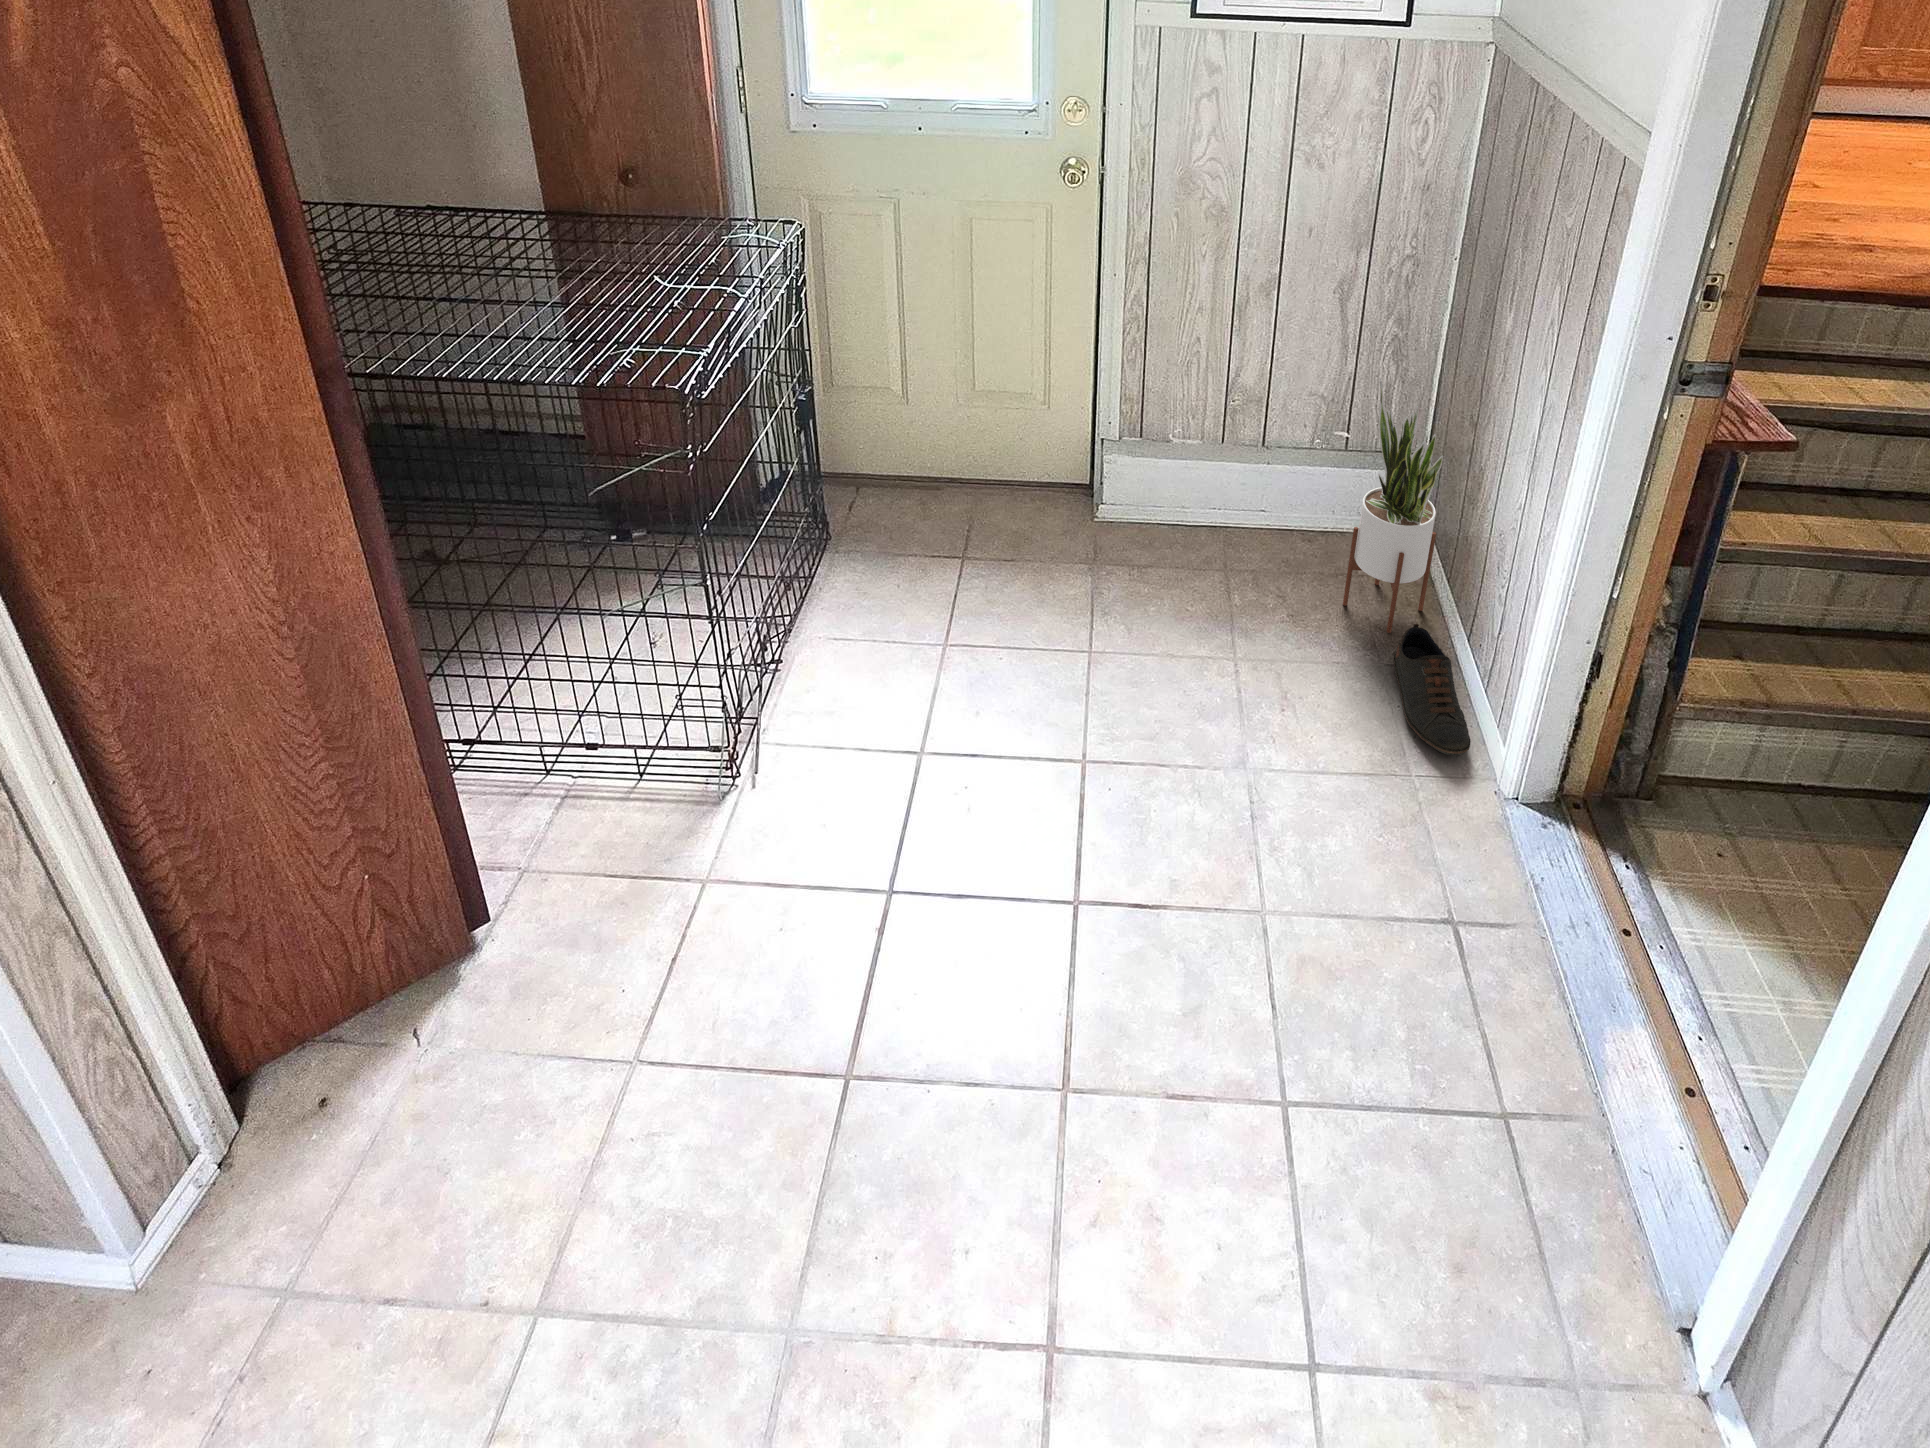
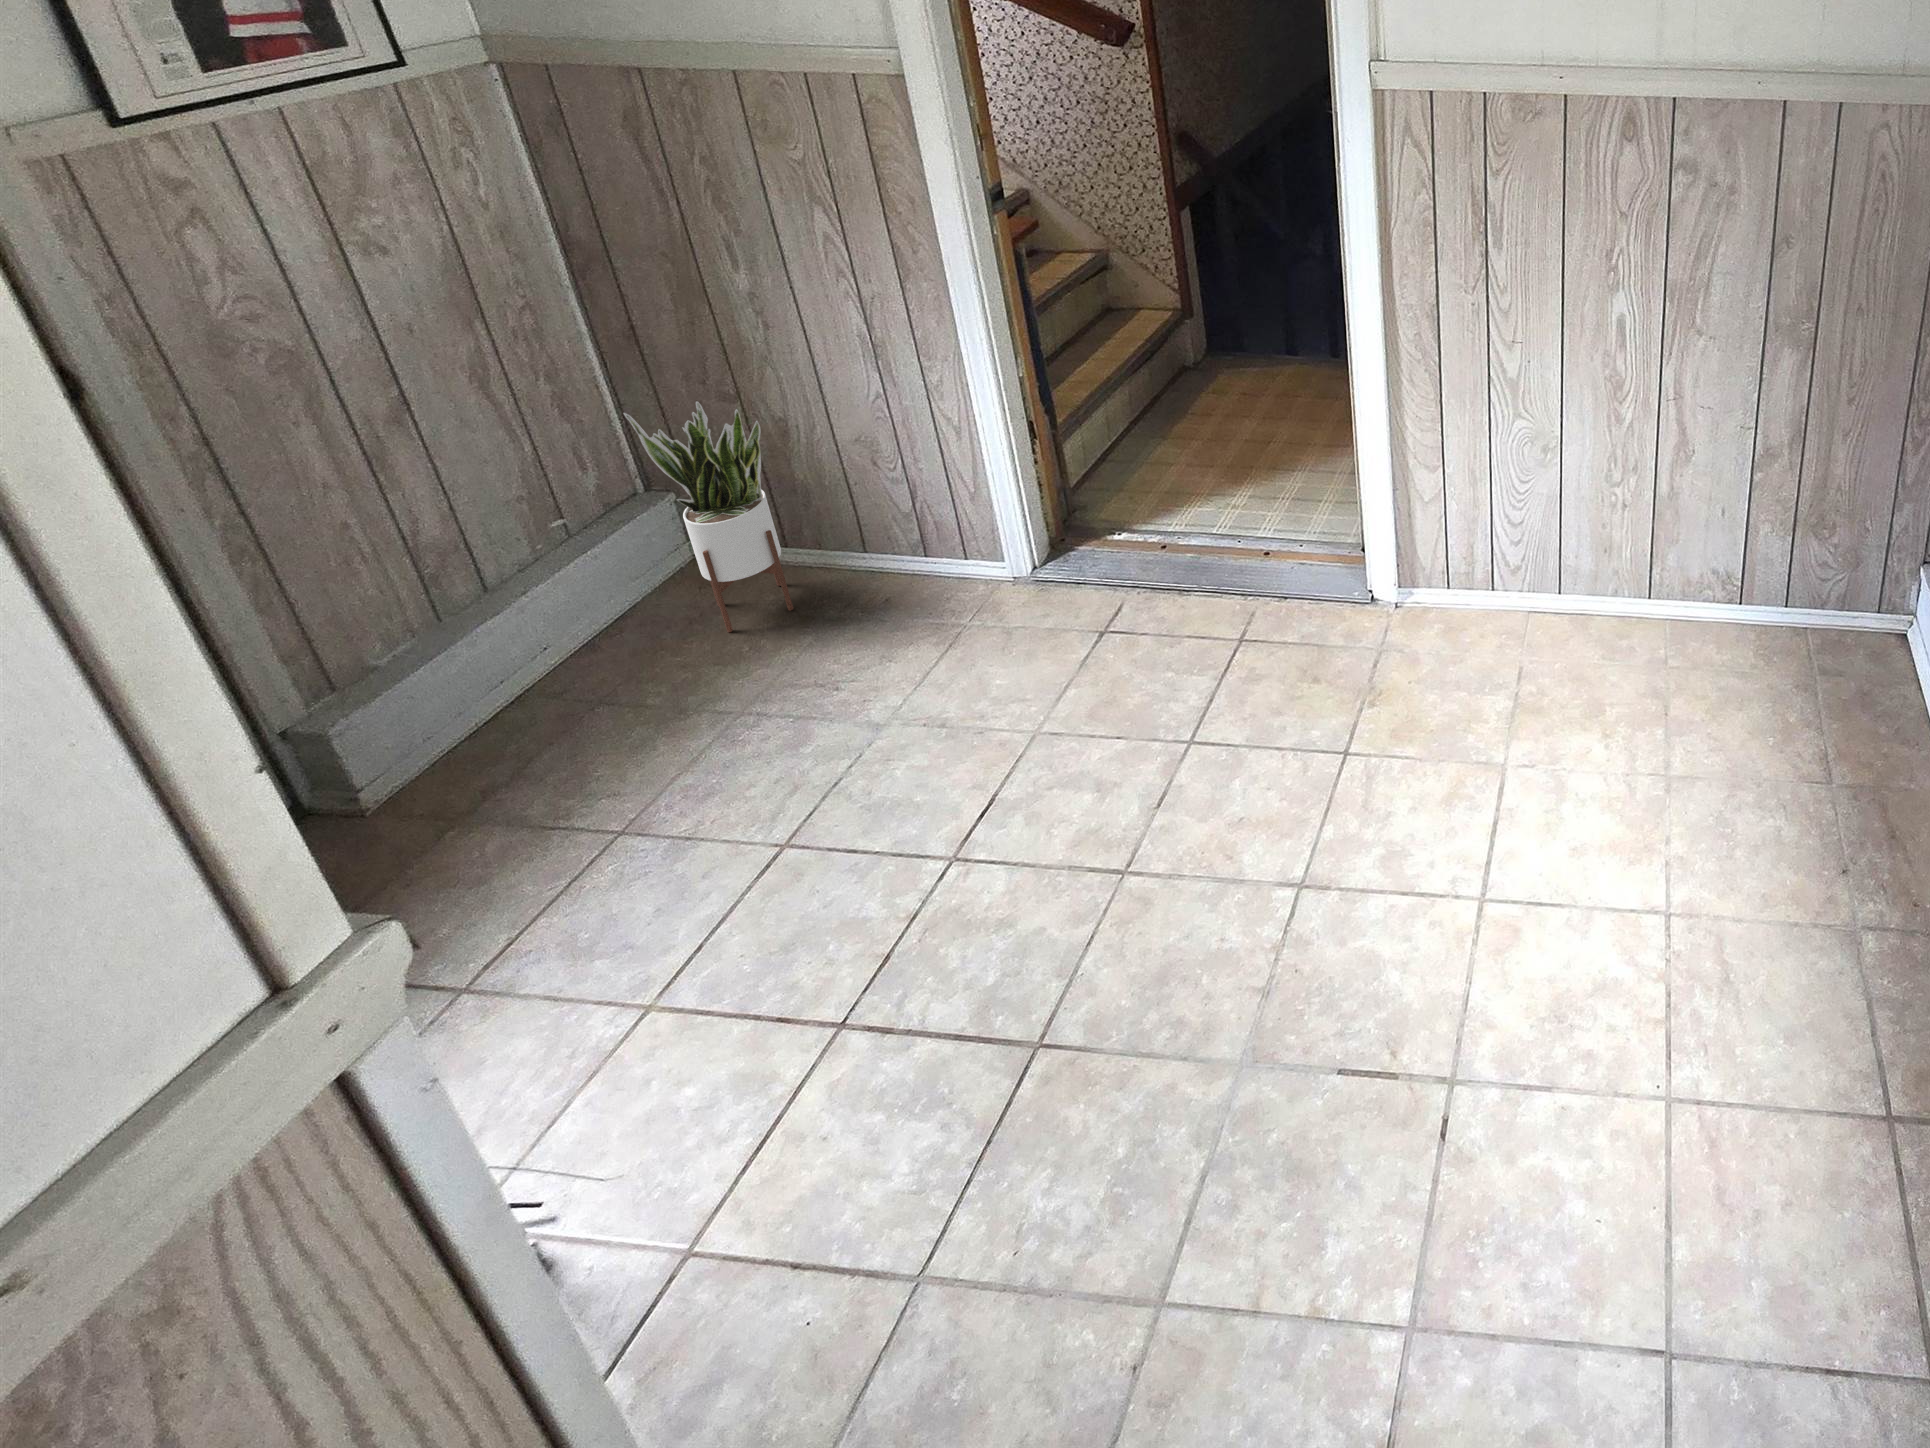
shoe: present [1394,624,1471,756] -> none [827,556,964,619]

